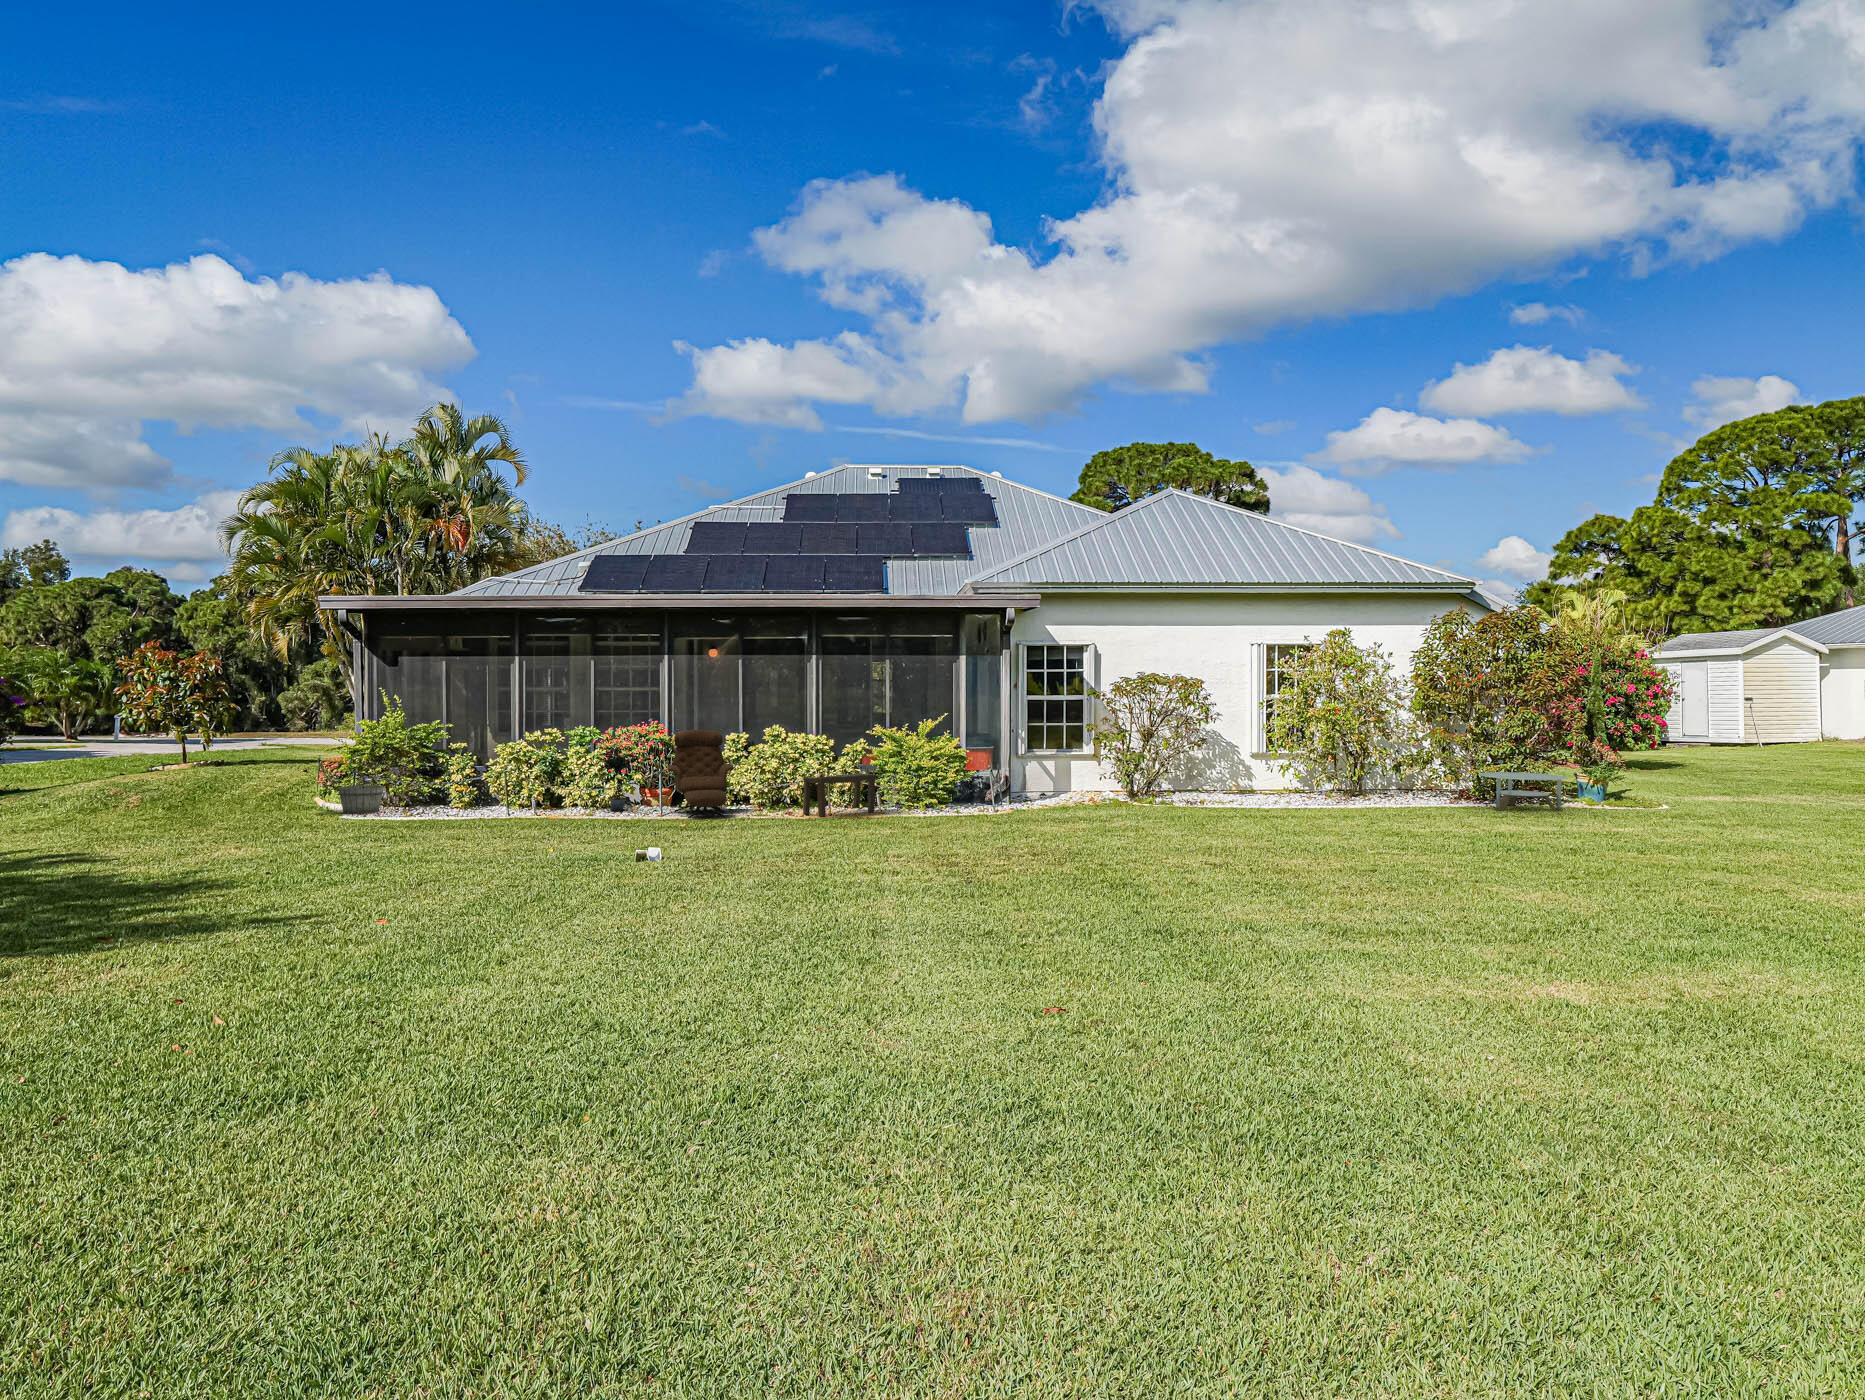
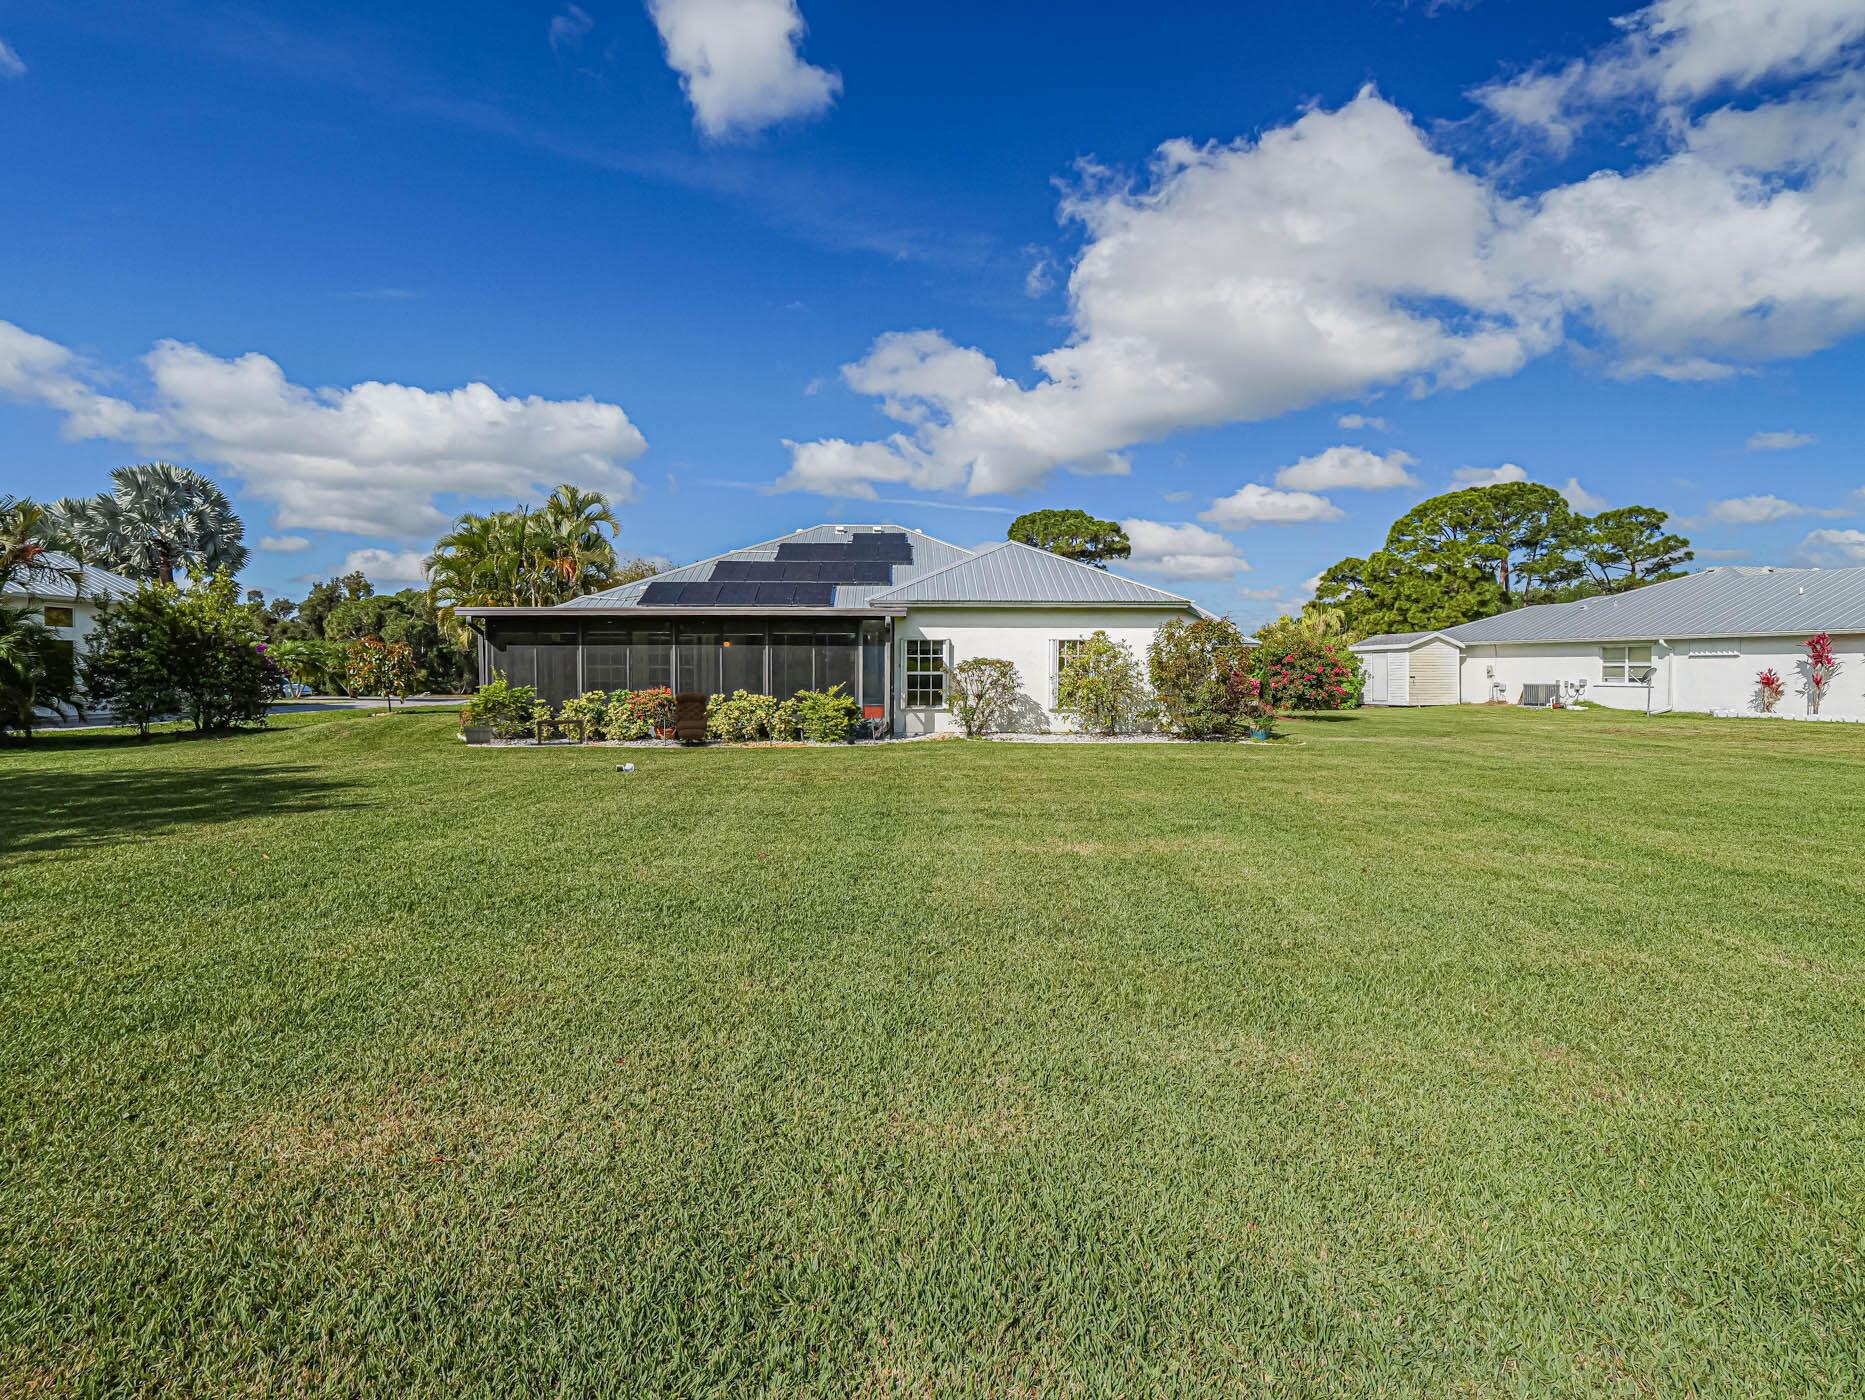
potted plant: present [596,748,638,811] -> present [841,704,863,744]
round table: present [1479,772,1568,811] -> none [1185,721,1238,745]
bench: present [803,773,876,817] -> present [536,719,585,745]

